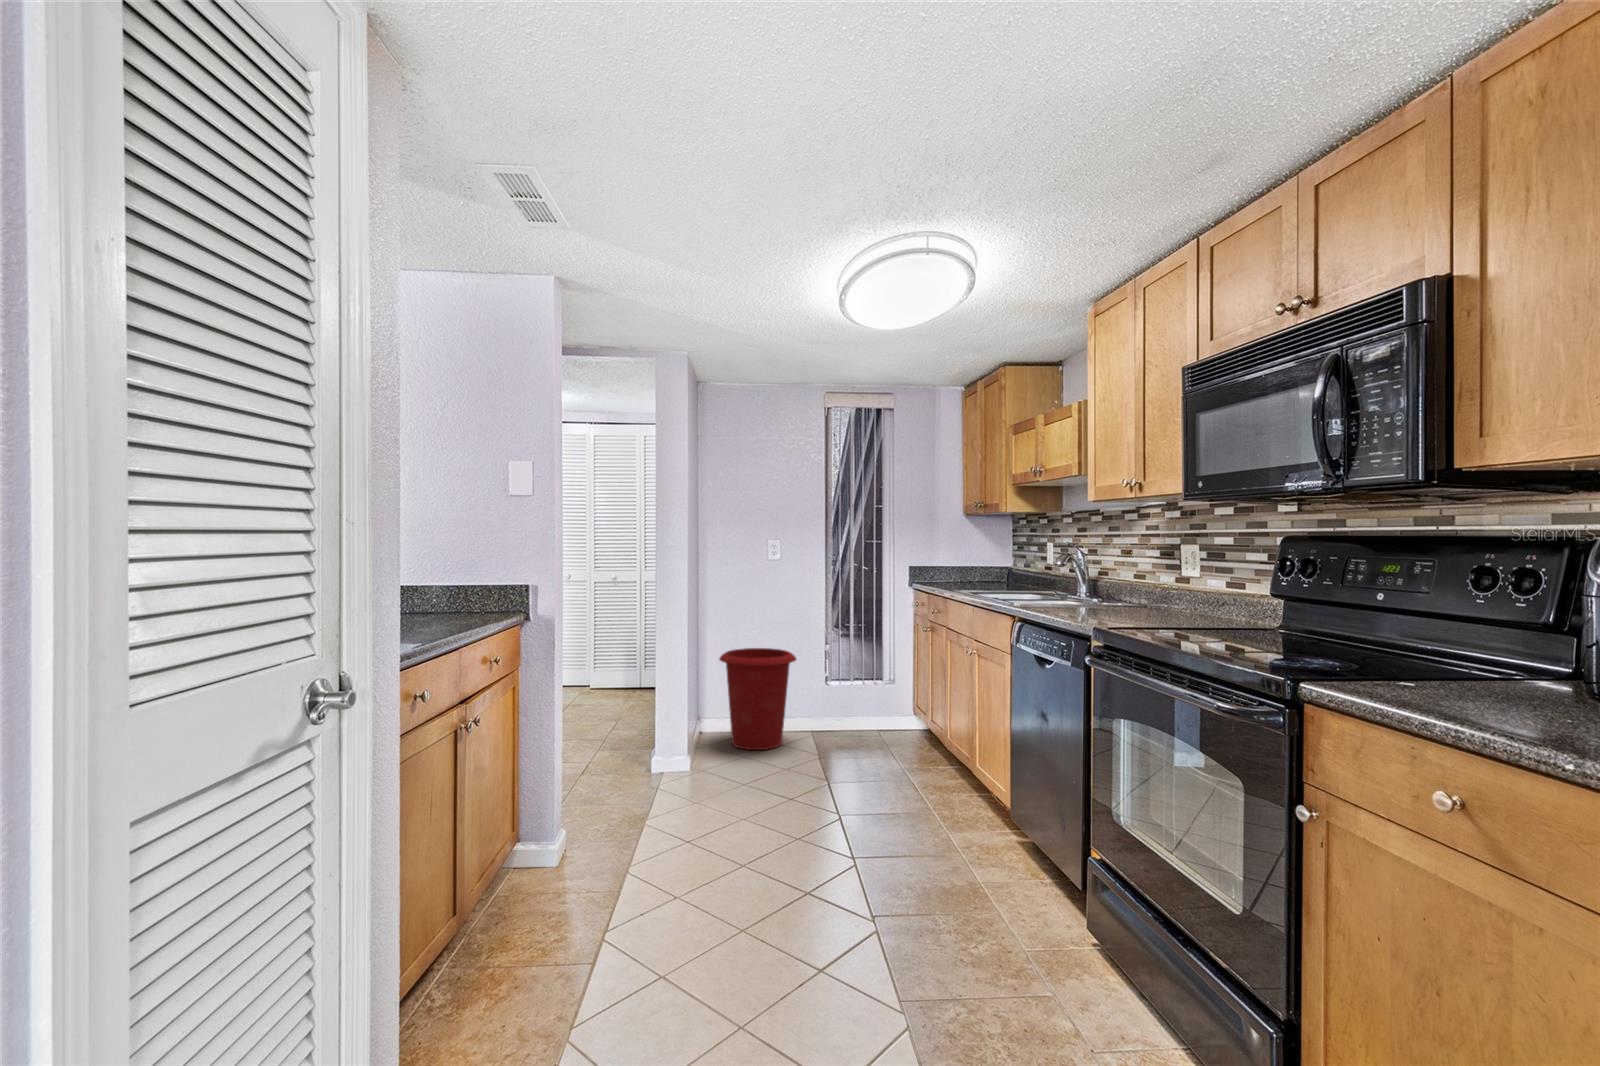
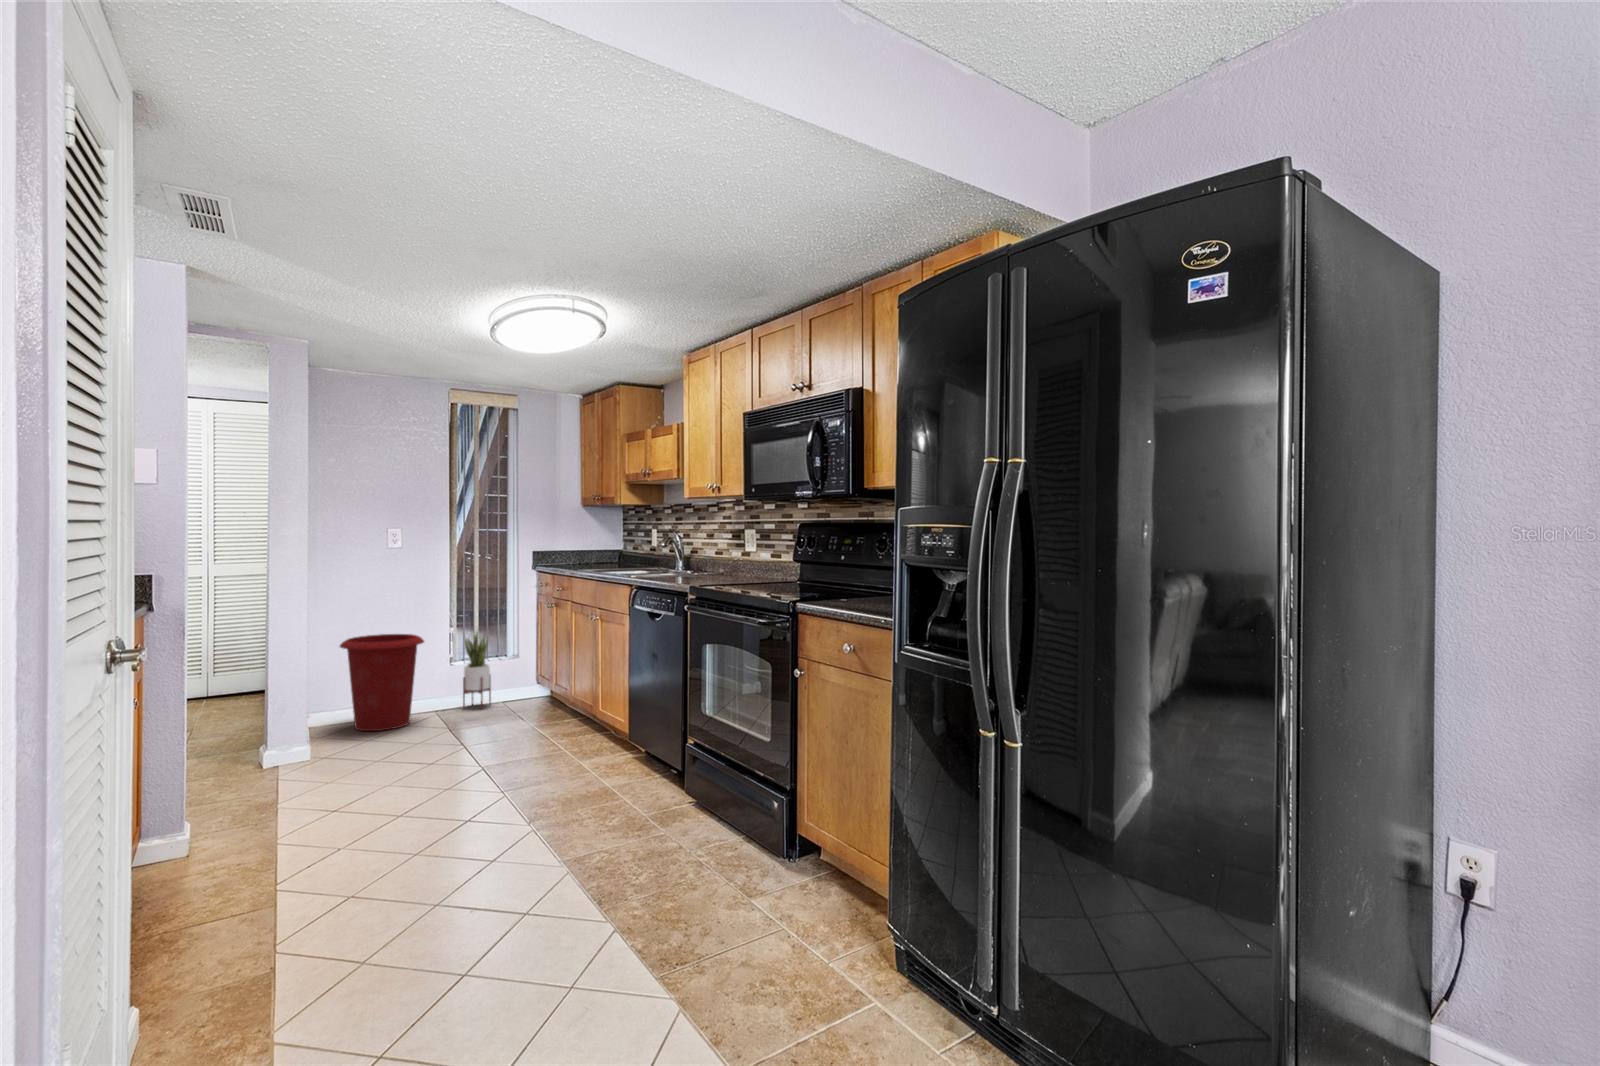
potted plant: none [836,648,865,737] -> present [463,631,491,708]

